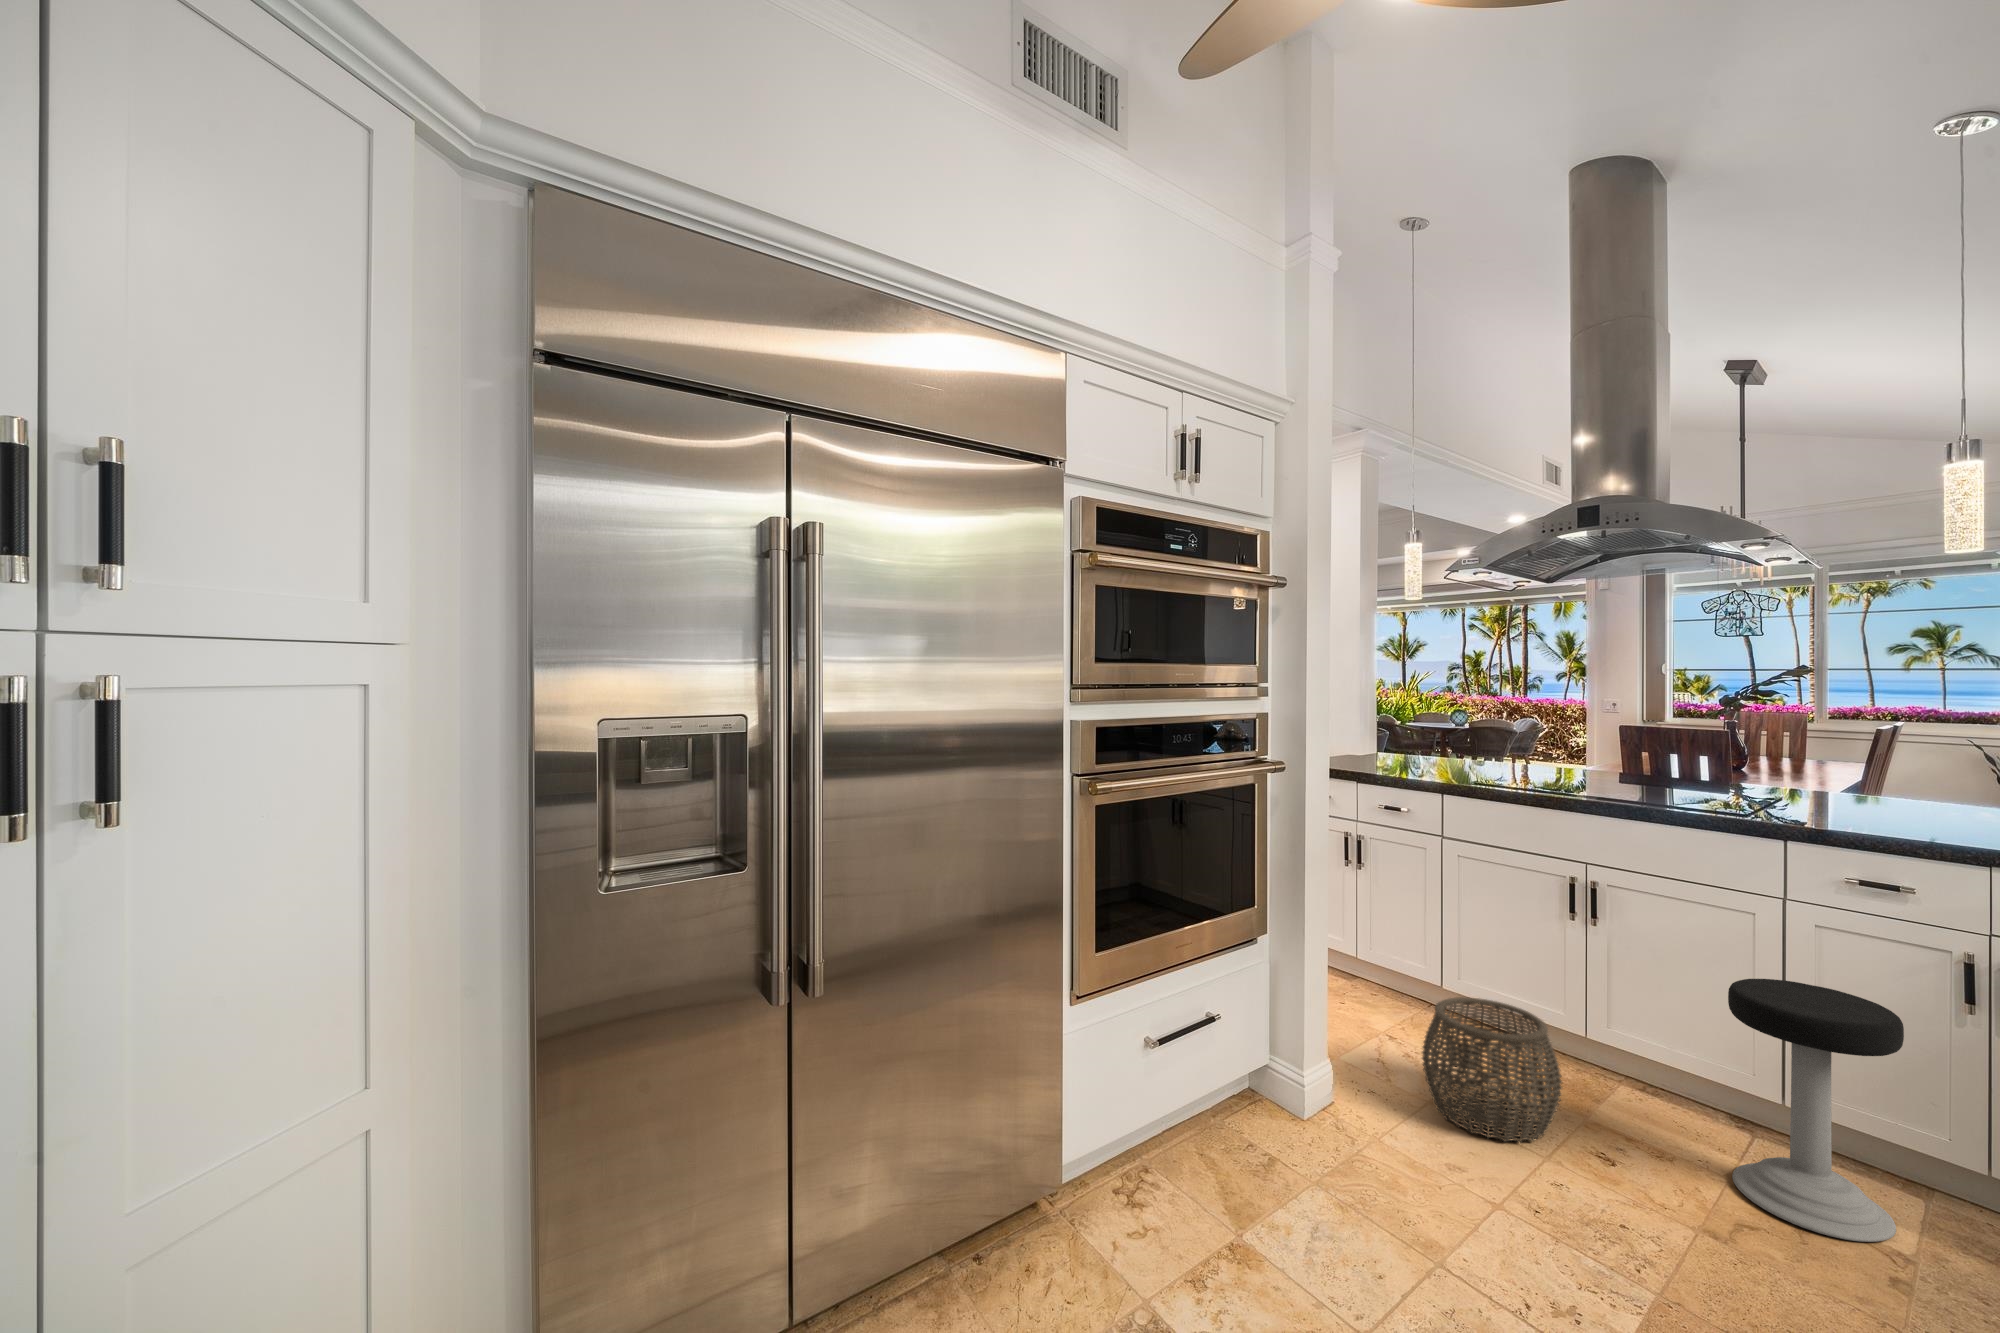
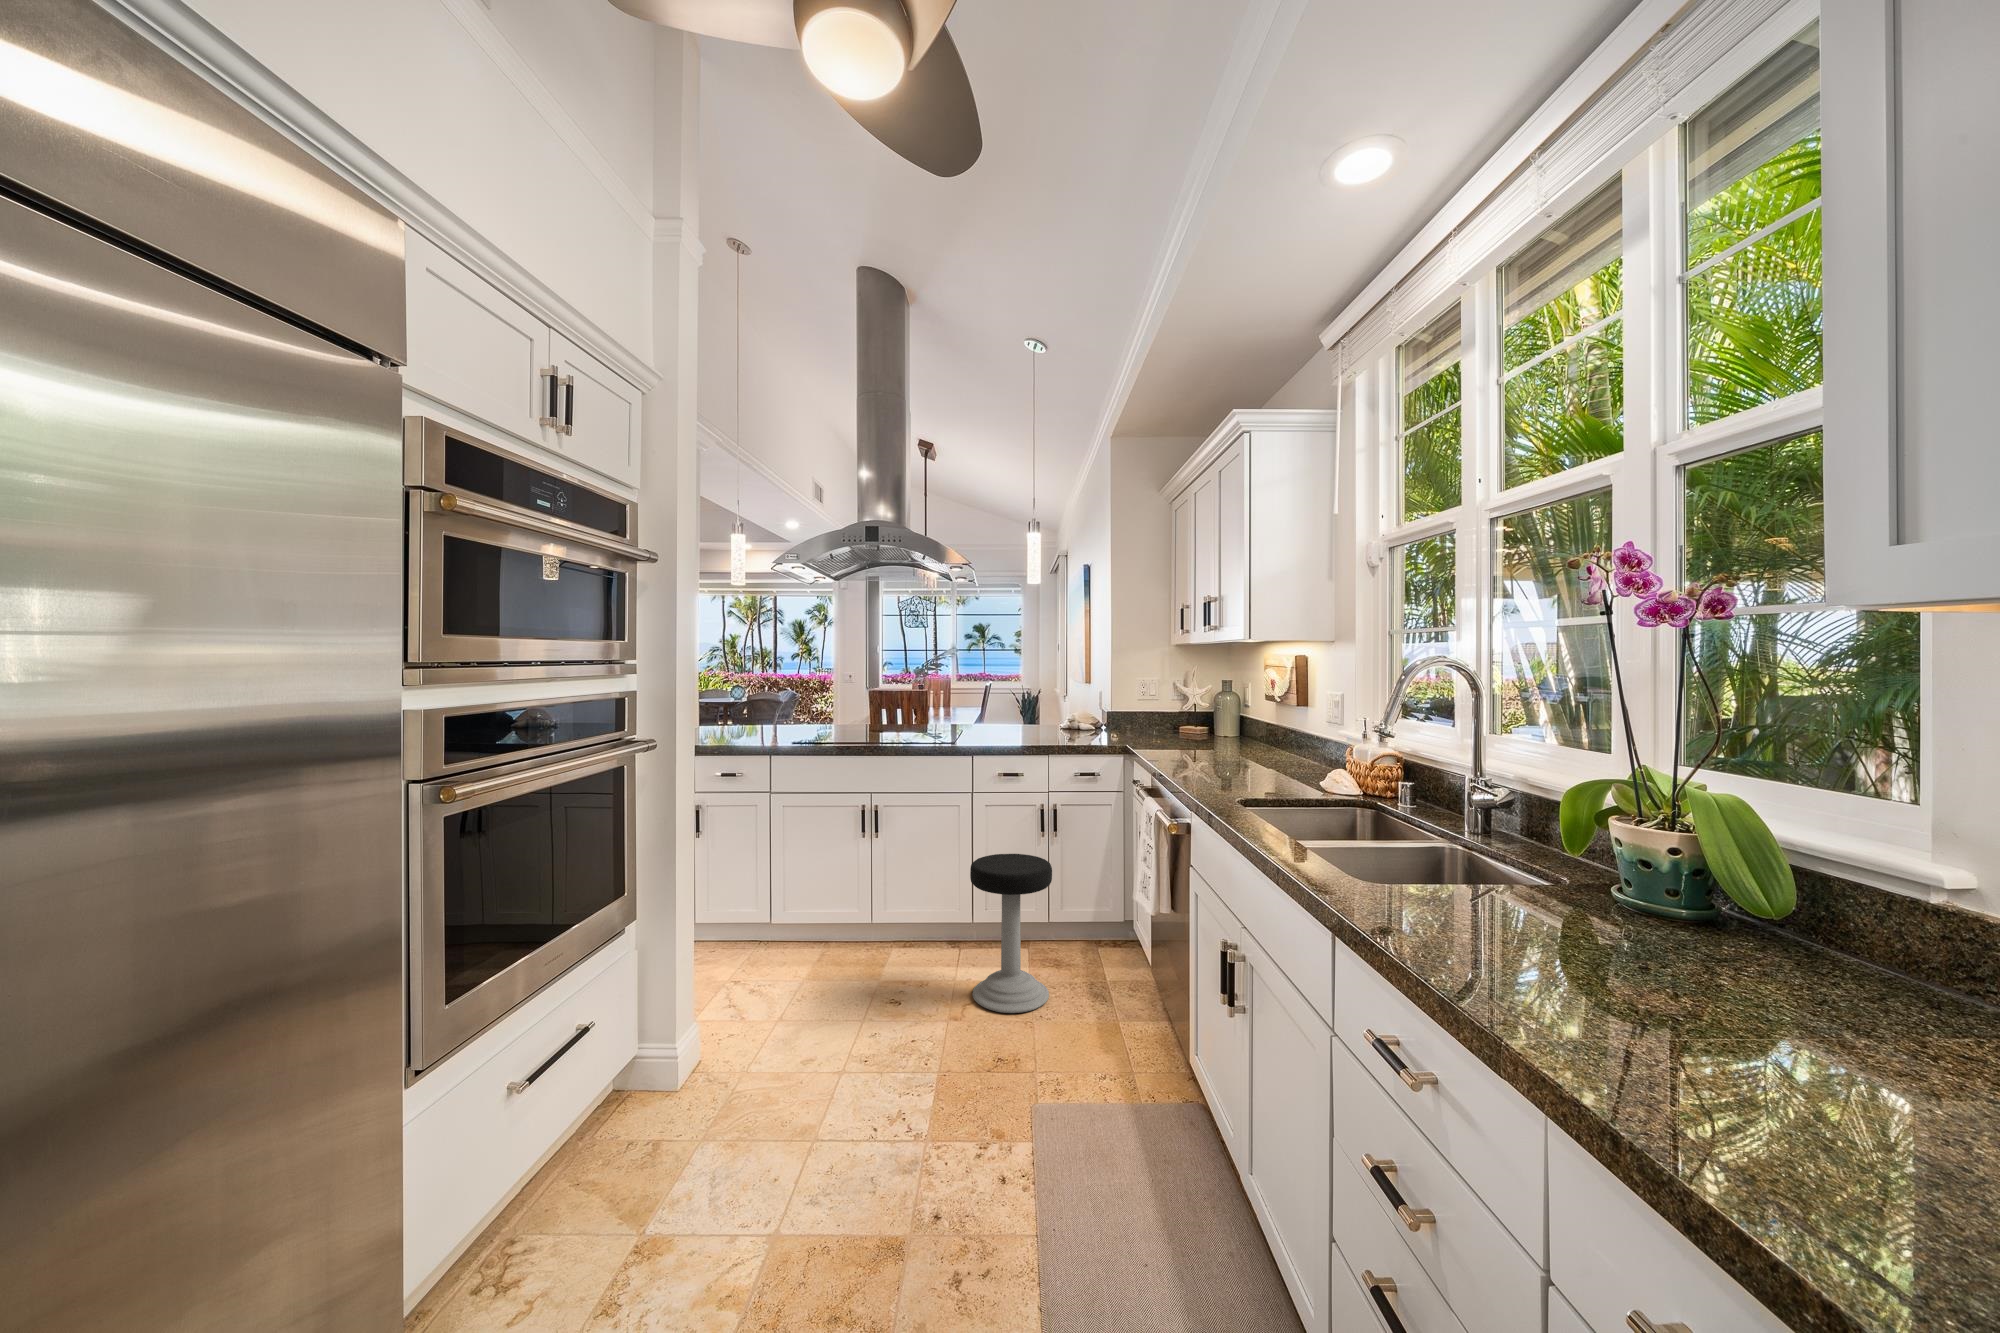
woven basket: present [1422,997,1562,1143] -> none [772,922,876,1040]

